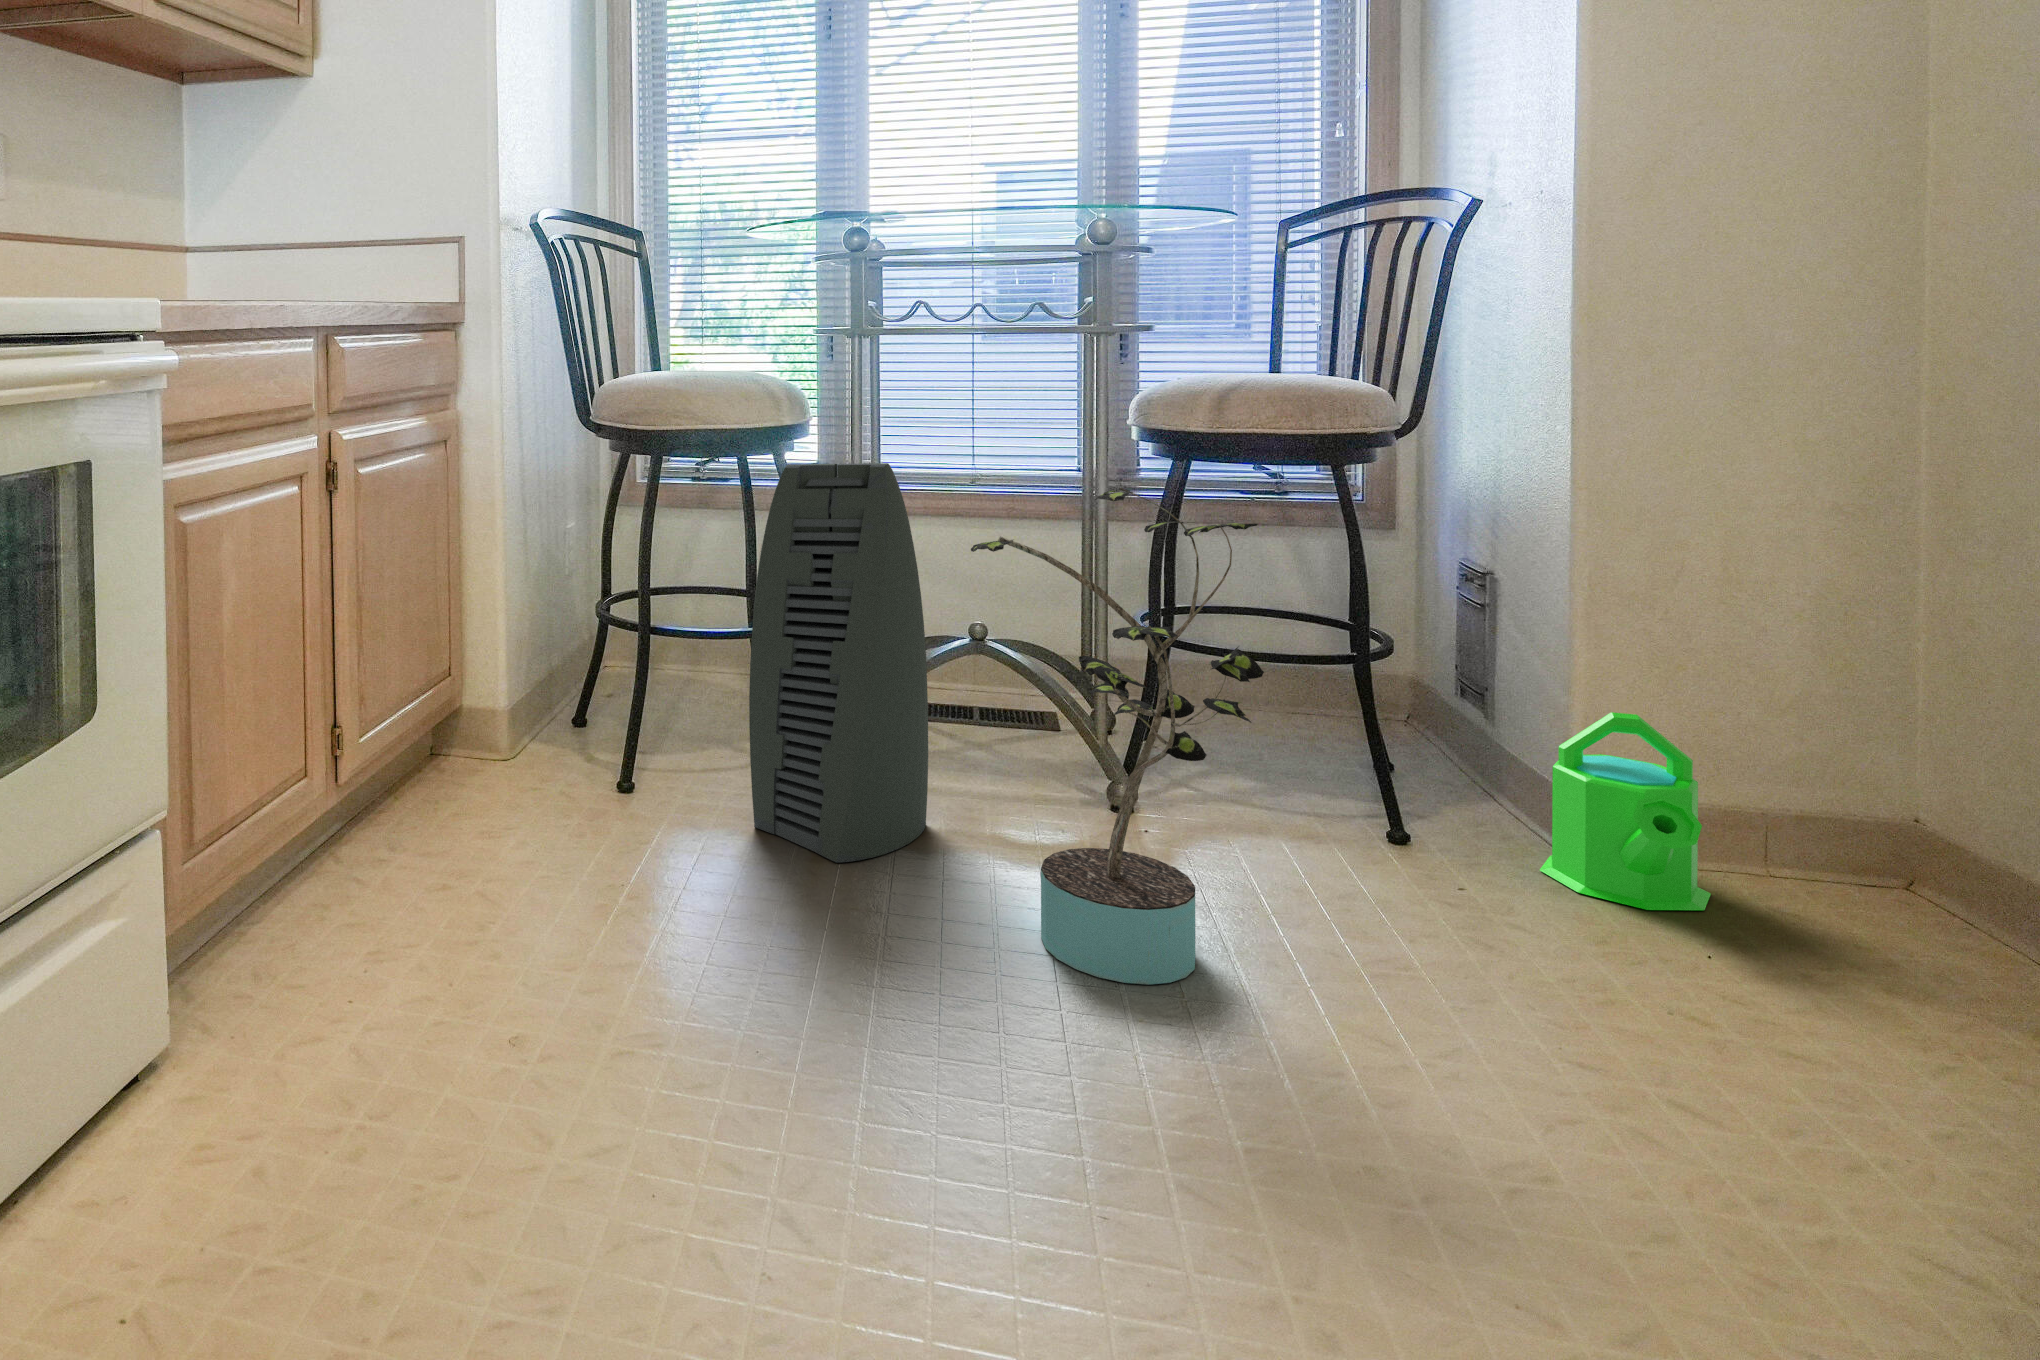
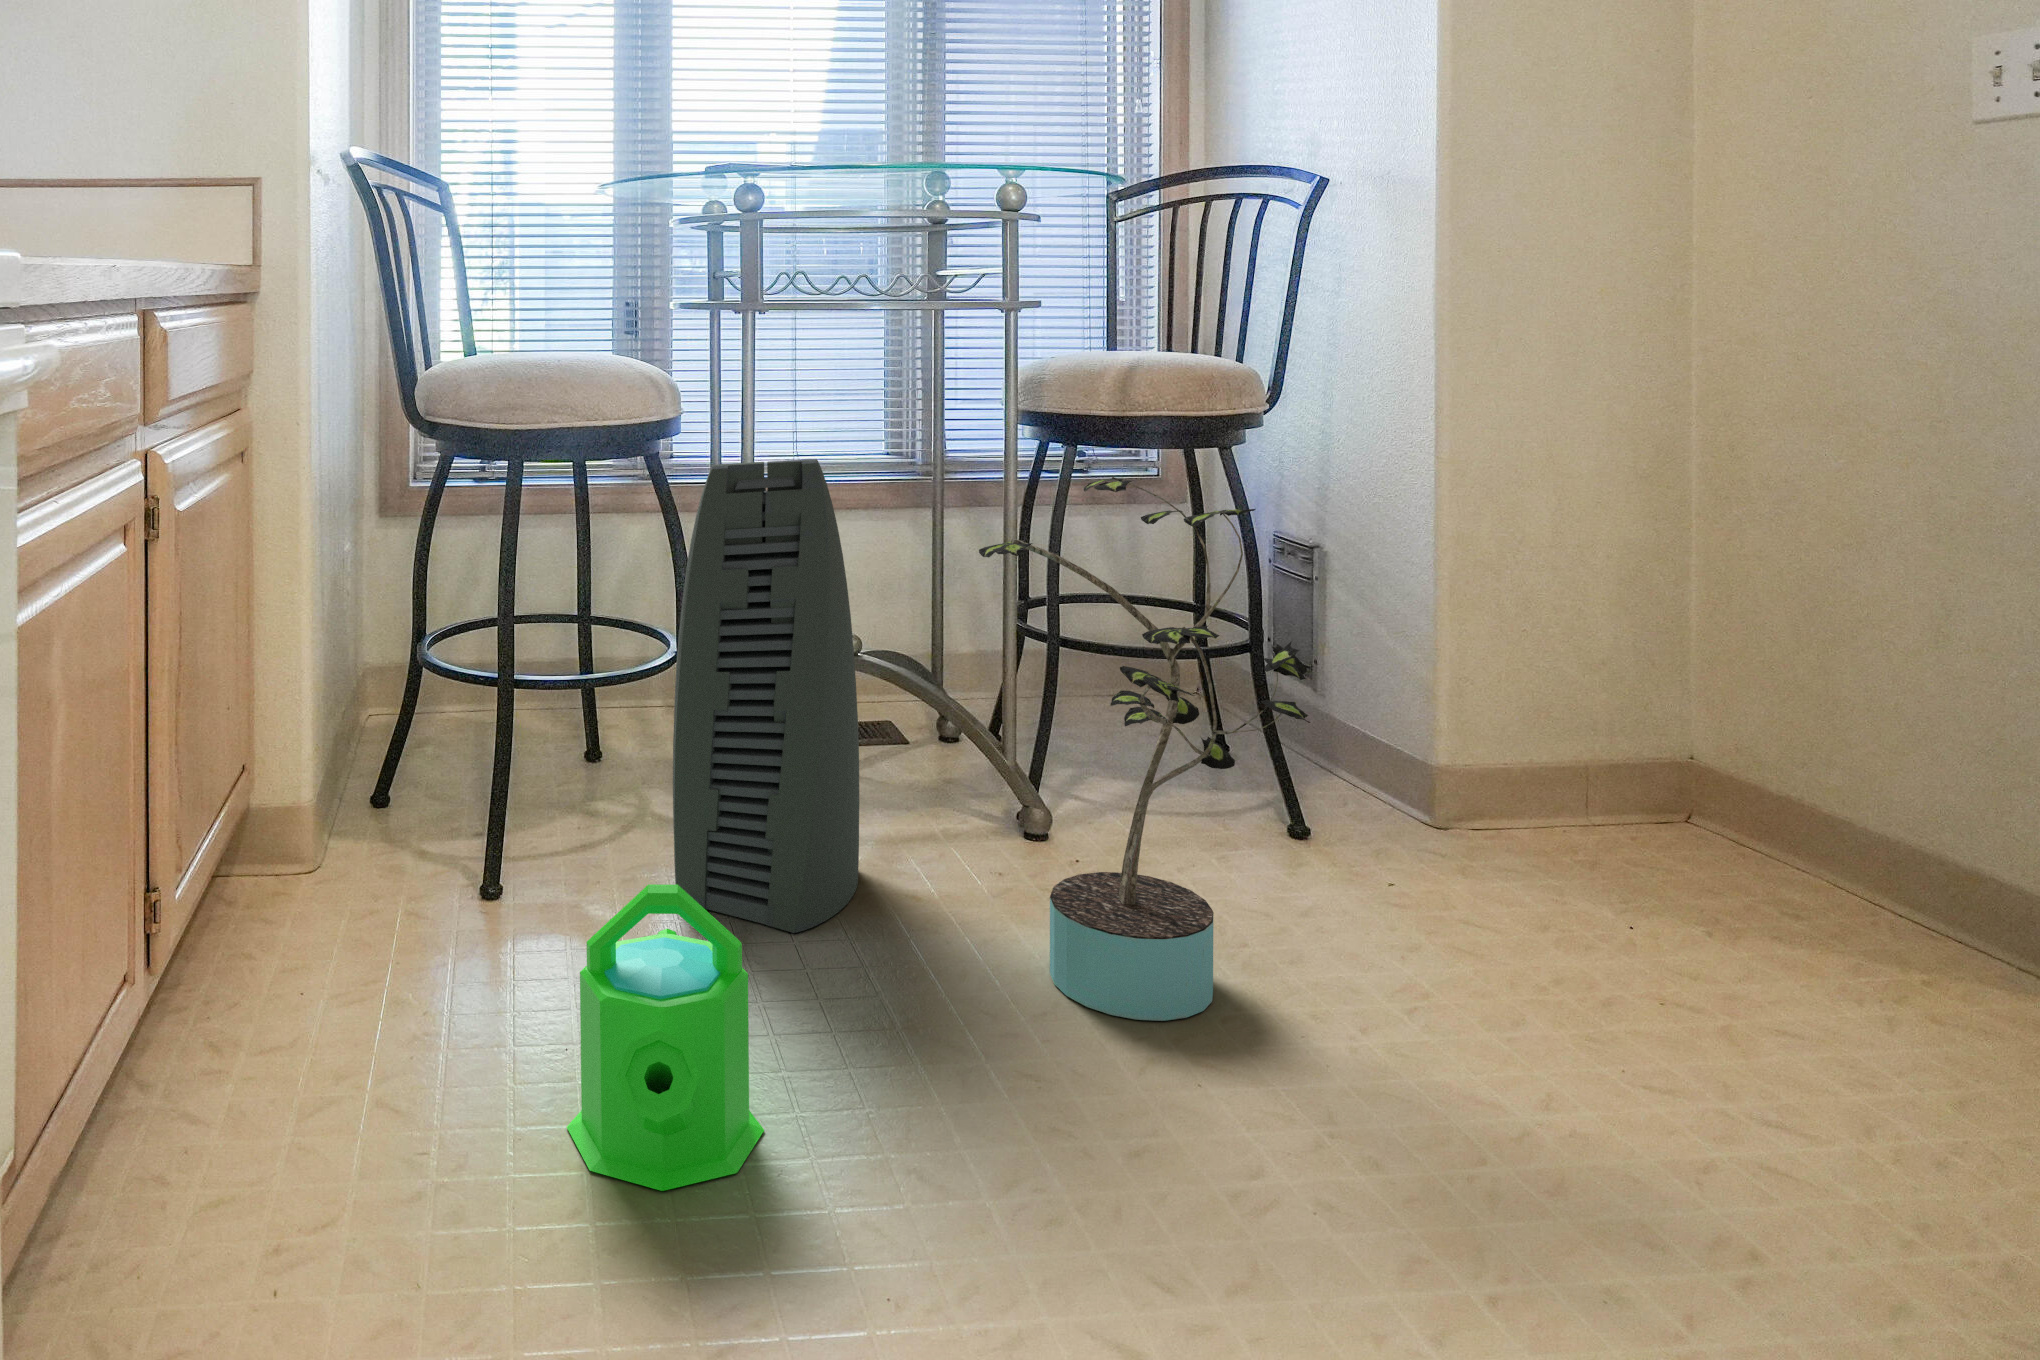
watering can: present [1540,712,1711,910] -> present [567,884,764,1191]

